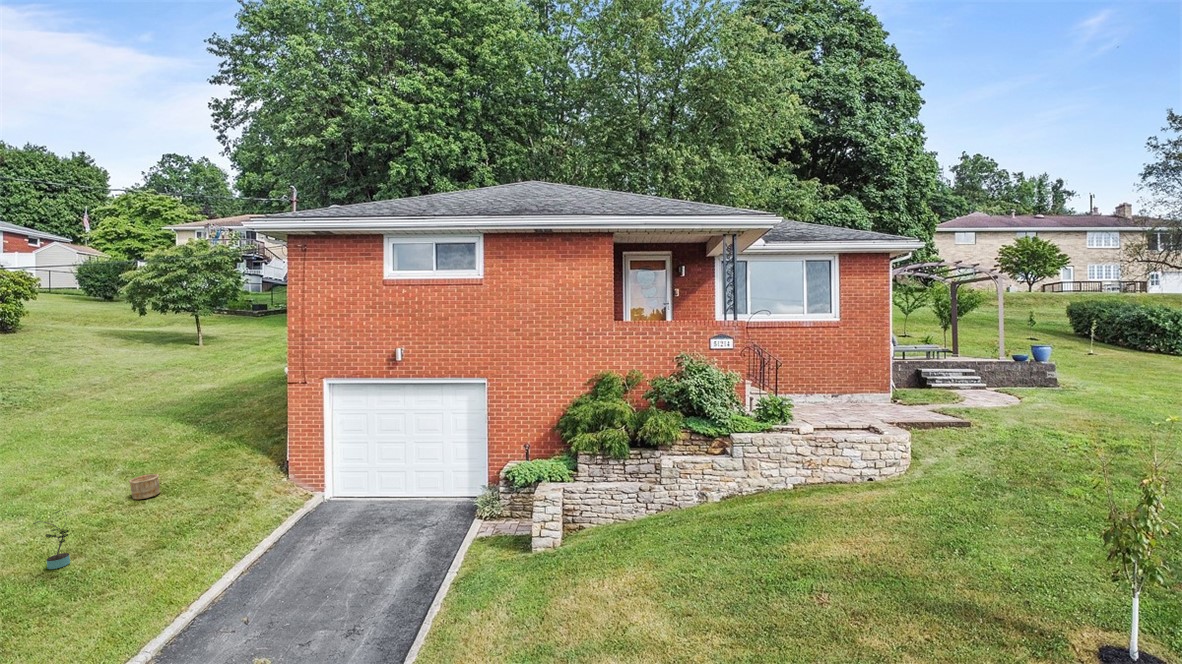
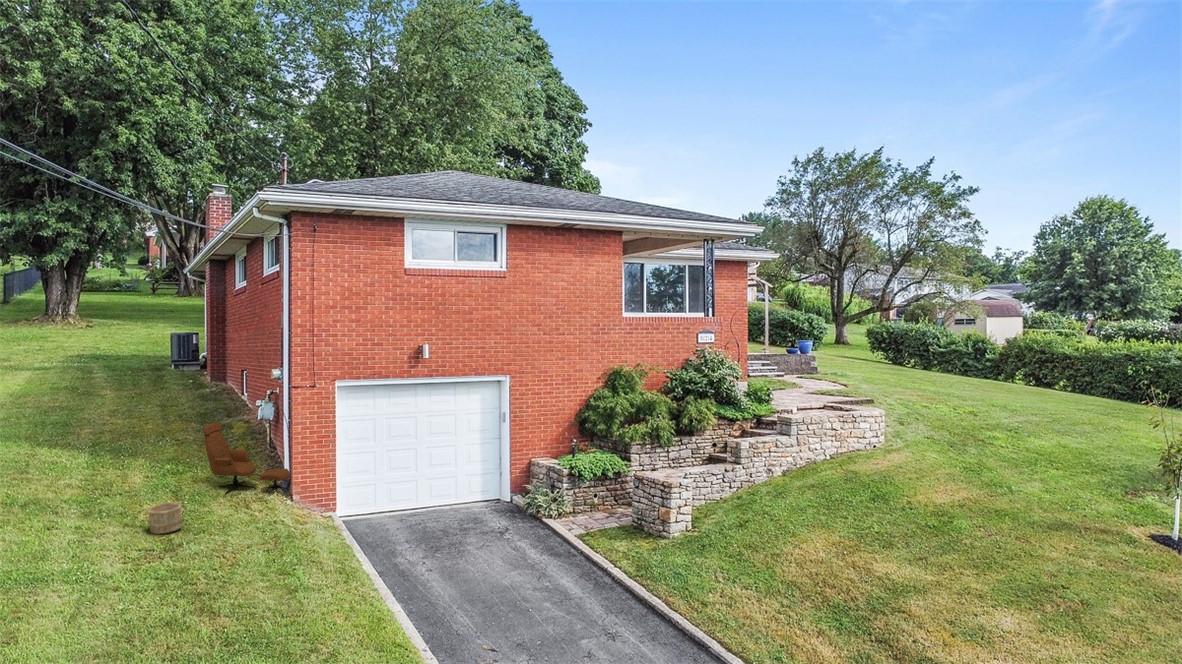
lounge chair: none [225,409,286,473] -> present [202,422,291,495]
potted plant: present [33,511,72,569] -> none [174,534,217,602]

